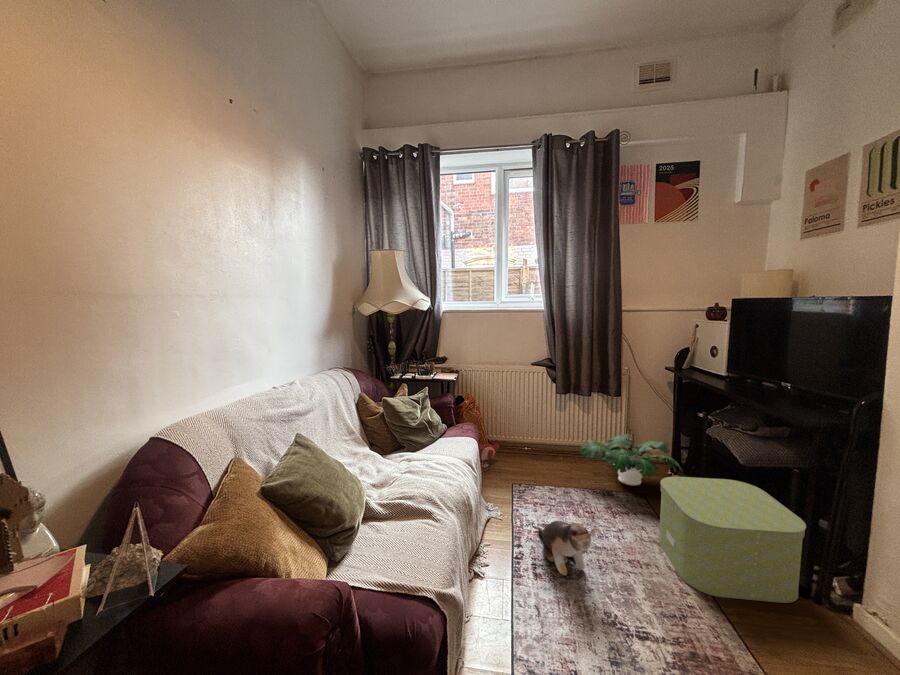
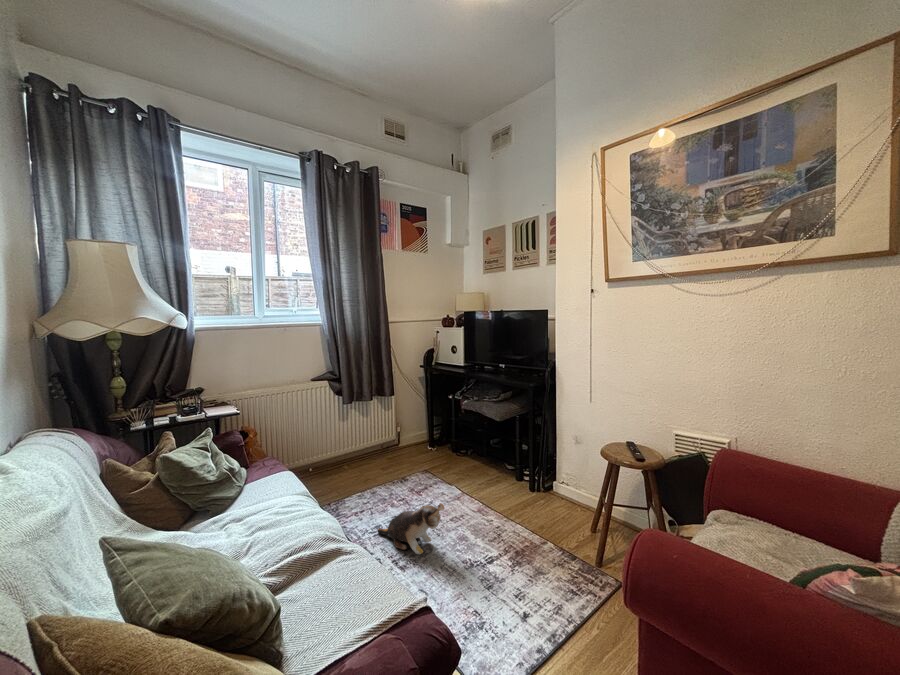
potted plant: present [580,434,683,485] -> none [374,424,450,467]
storage box: present [659,477,806,603] -> none [453,436,536,517]

